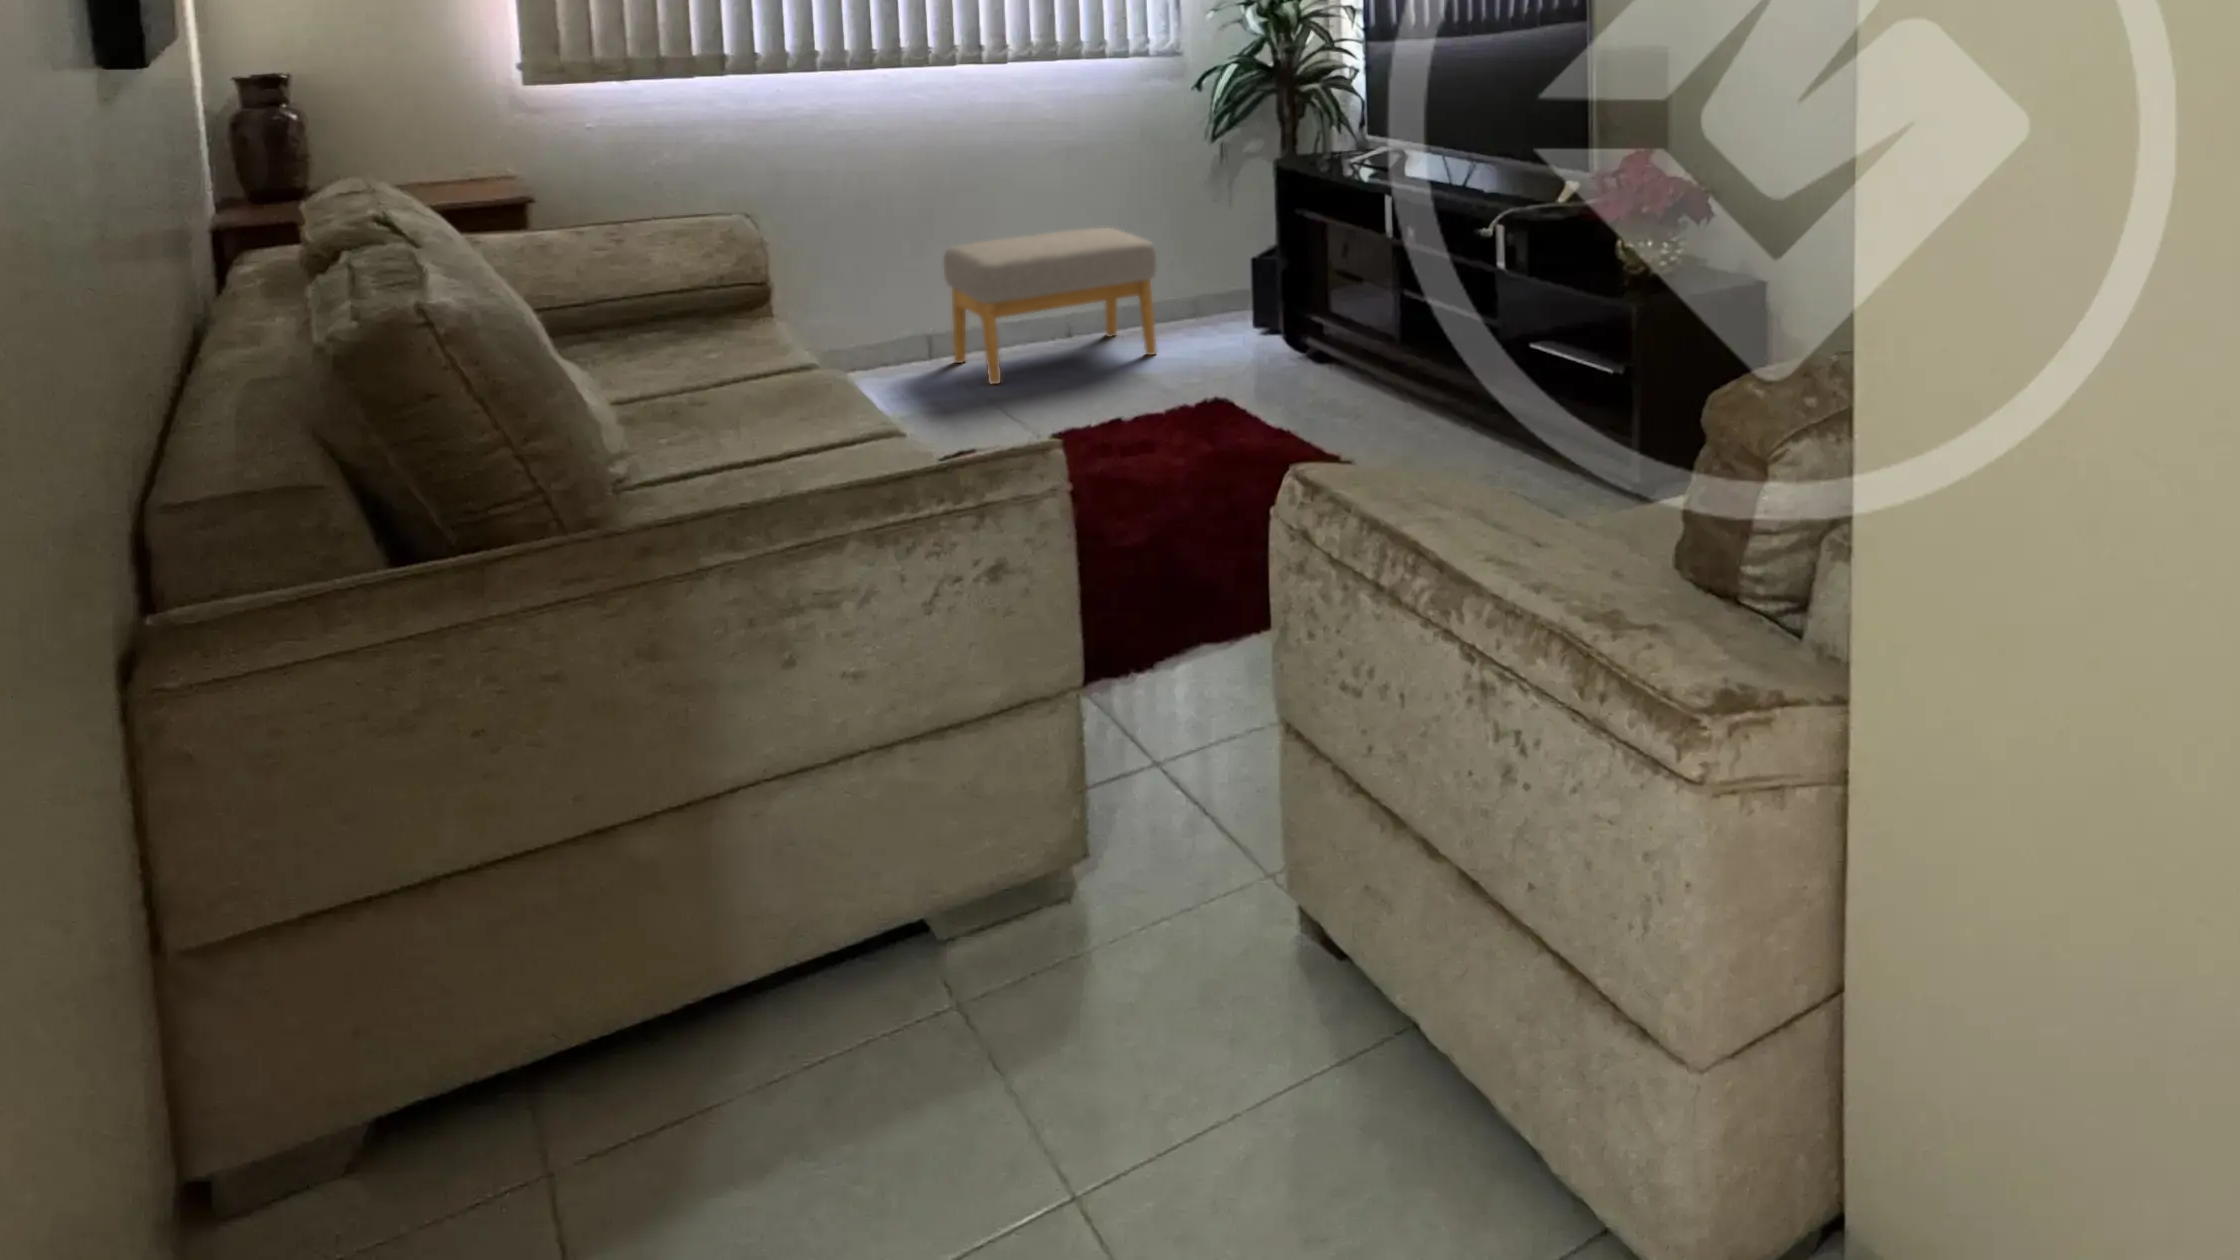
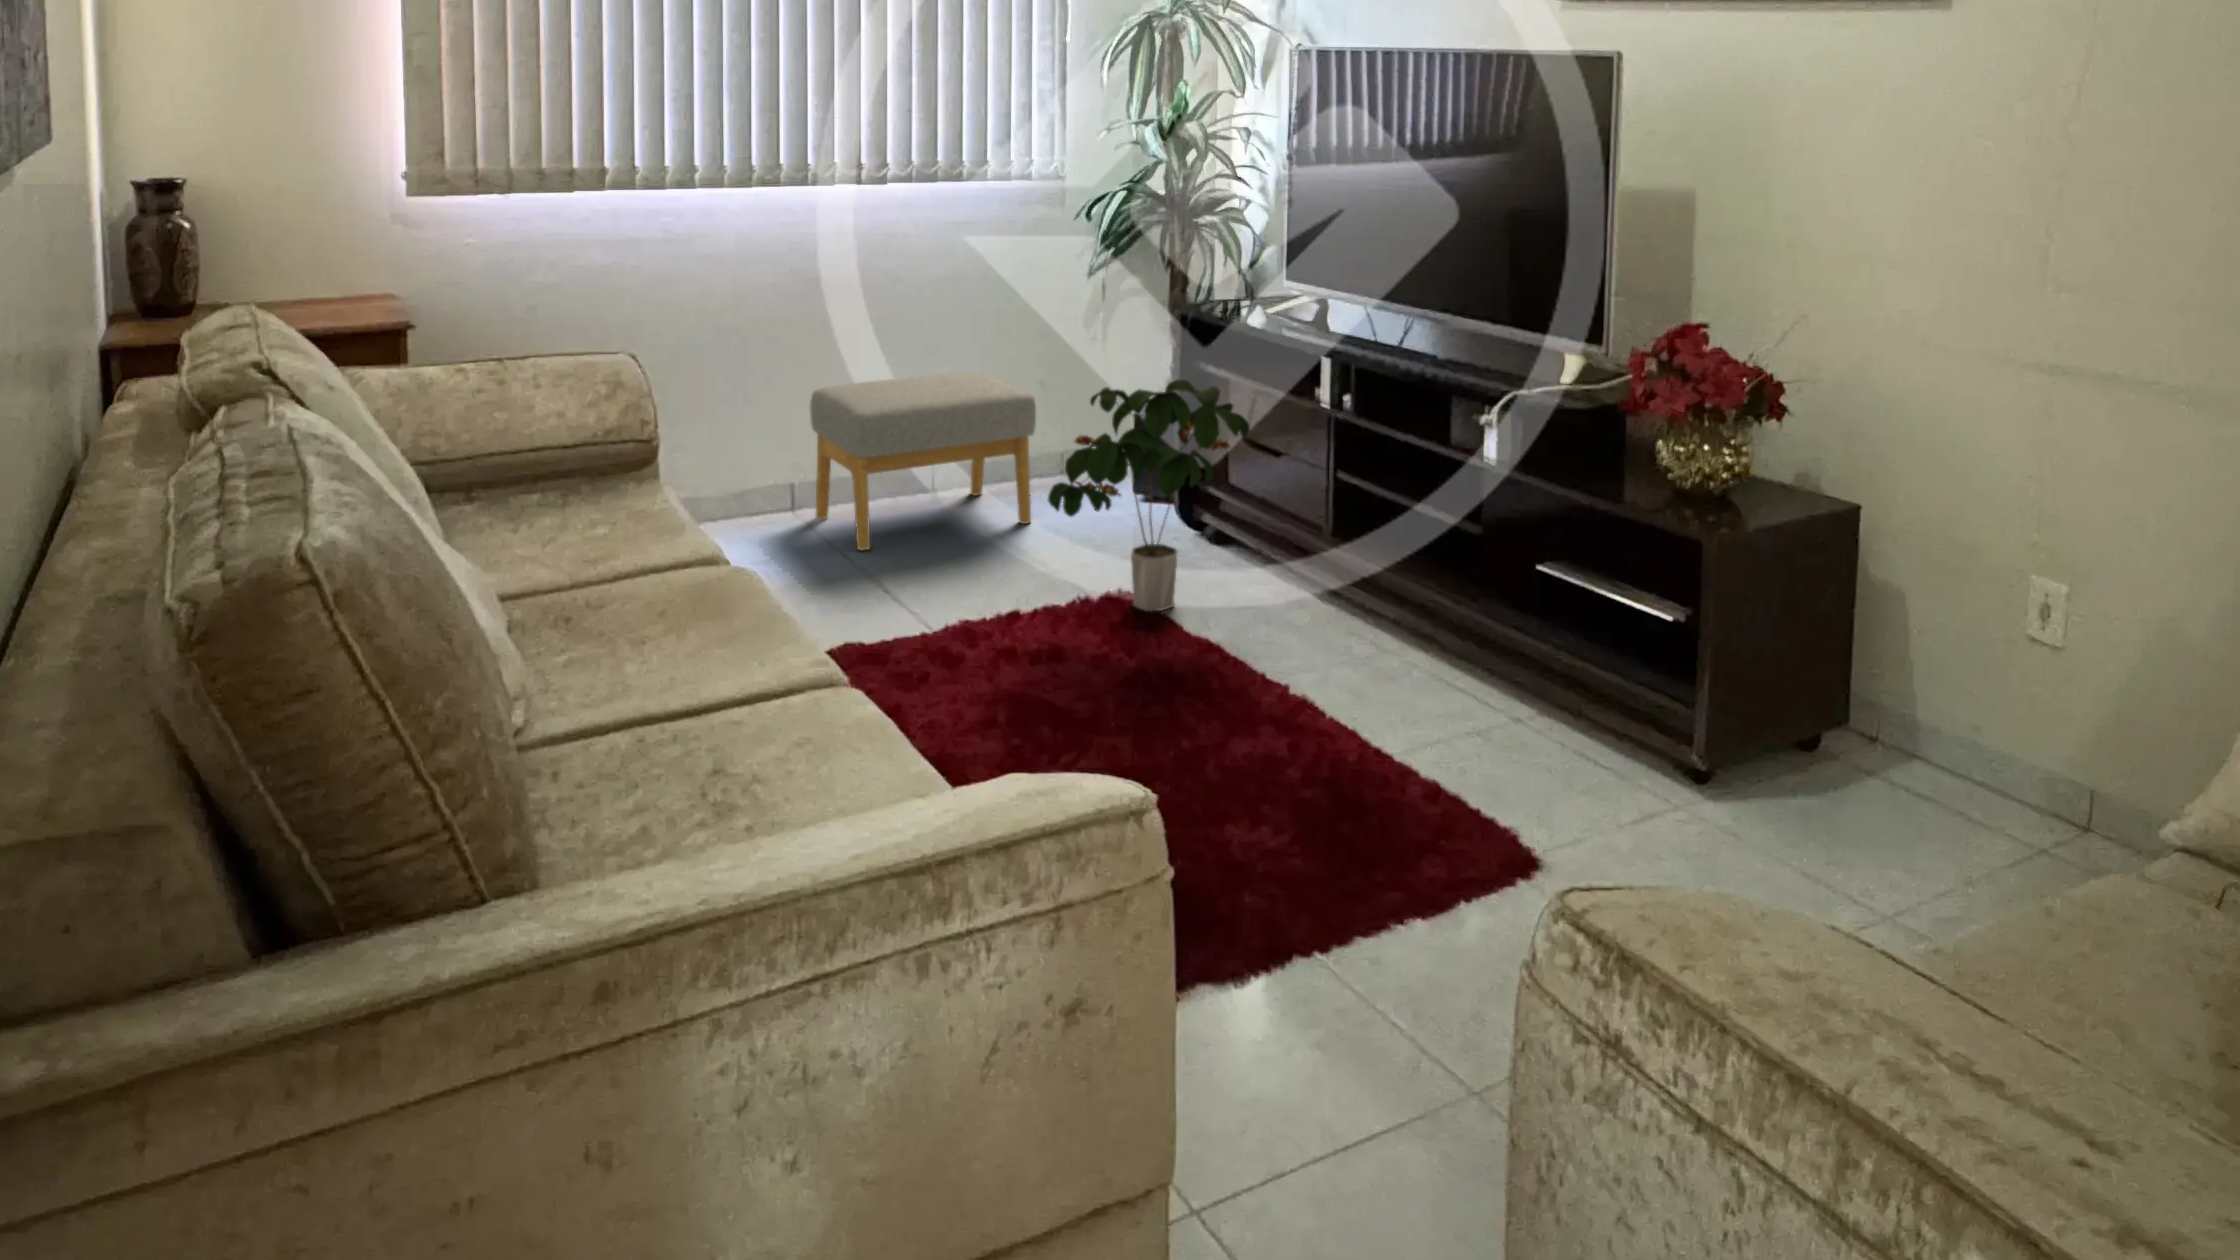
potted plant: none [1147,219,1329,412] -> present [1048,380,1250,611]

